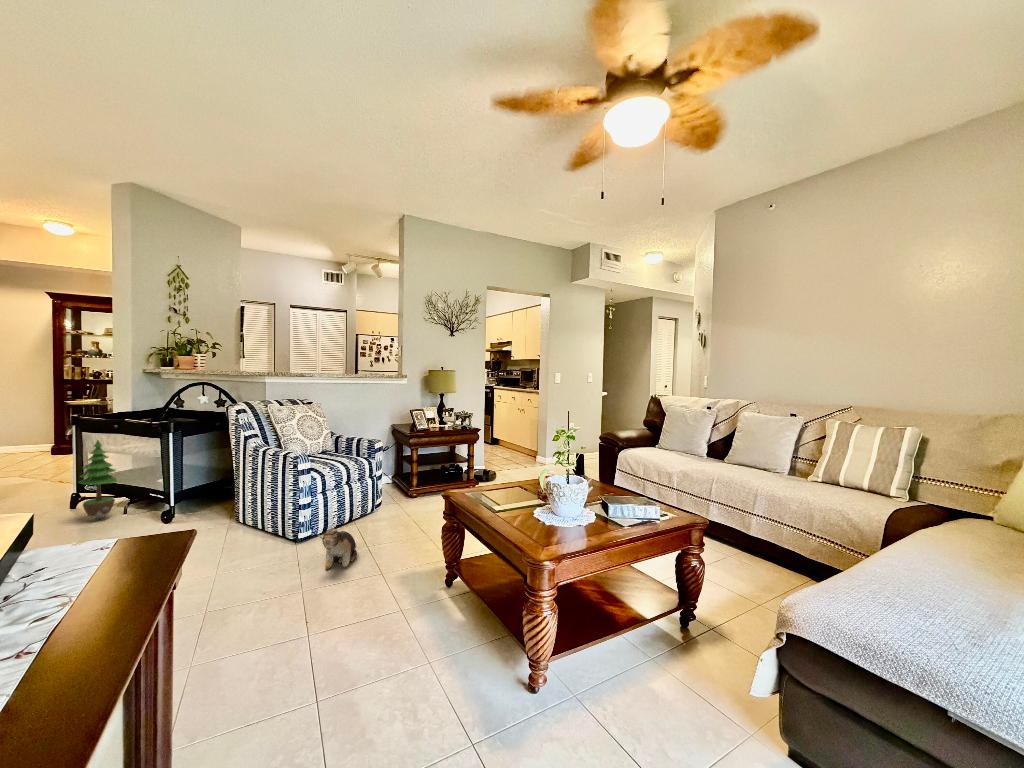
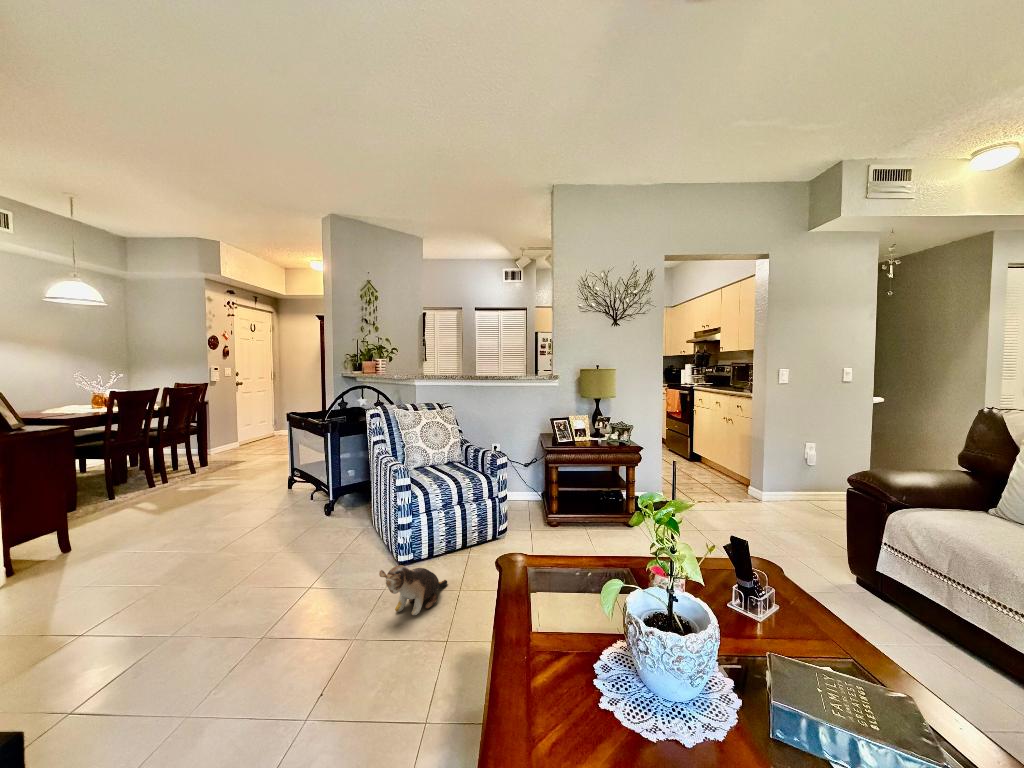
potted tree: present [78,440,117,519] -> none [278,435,306,503]

